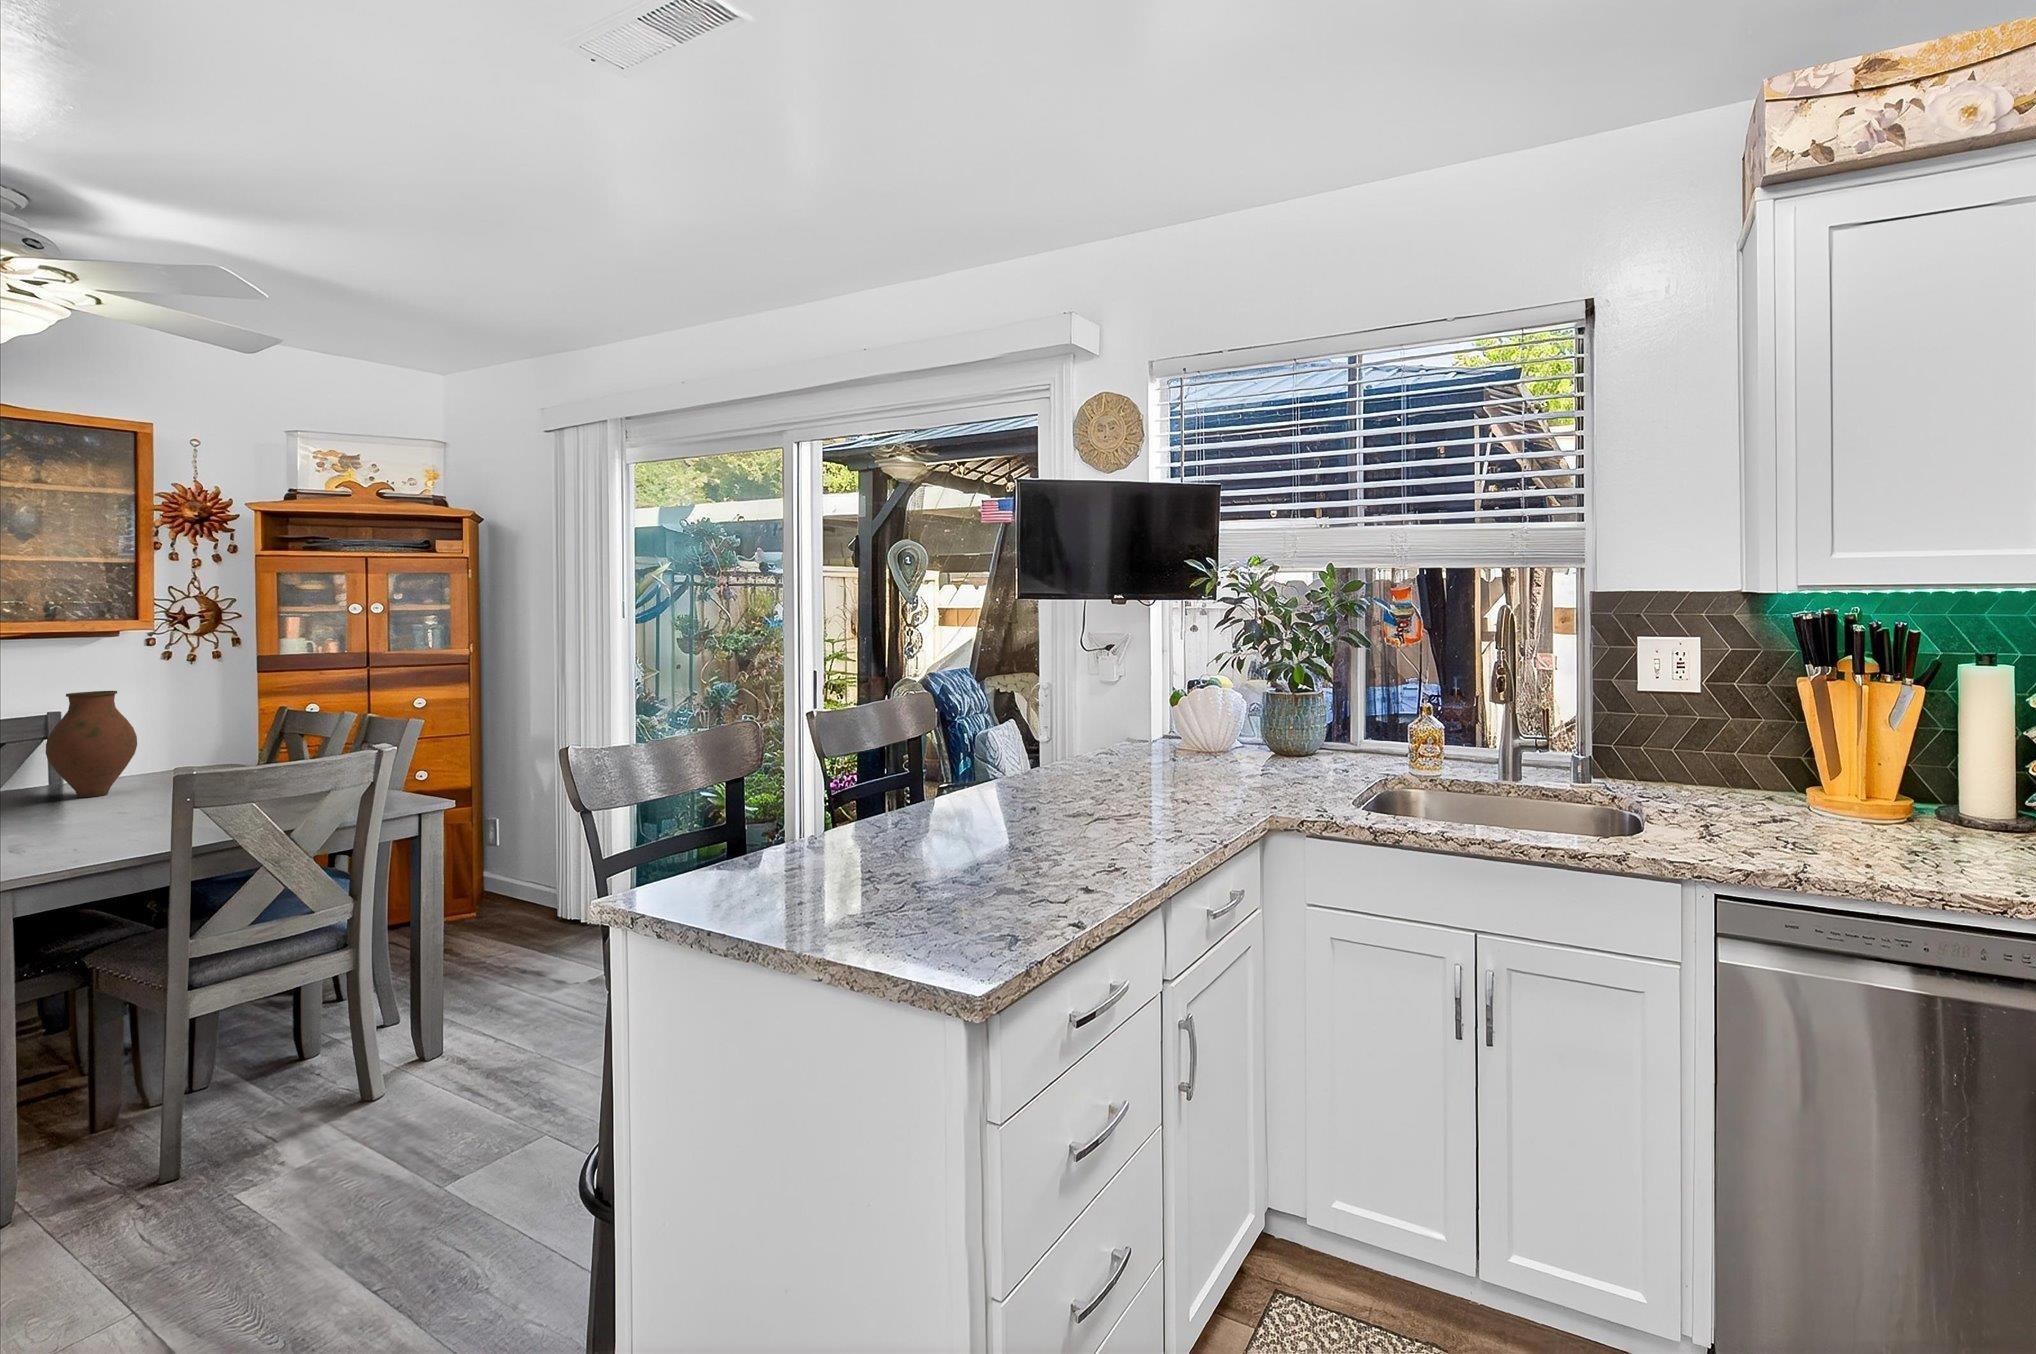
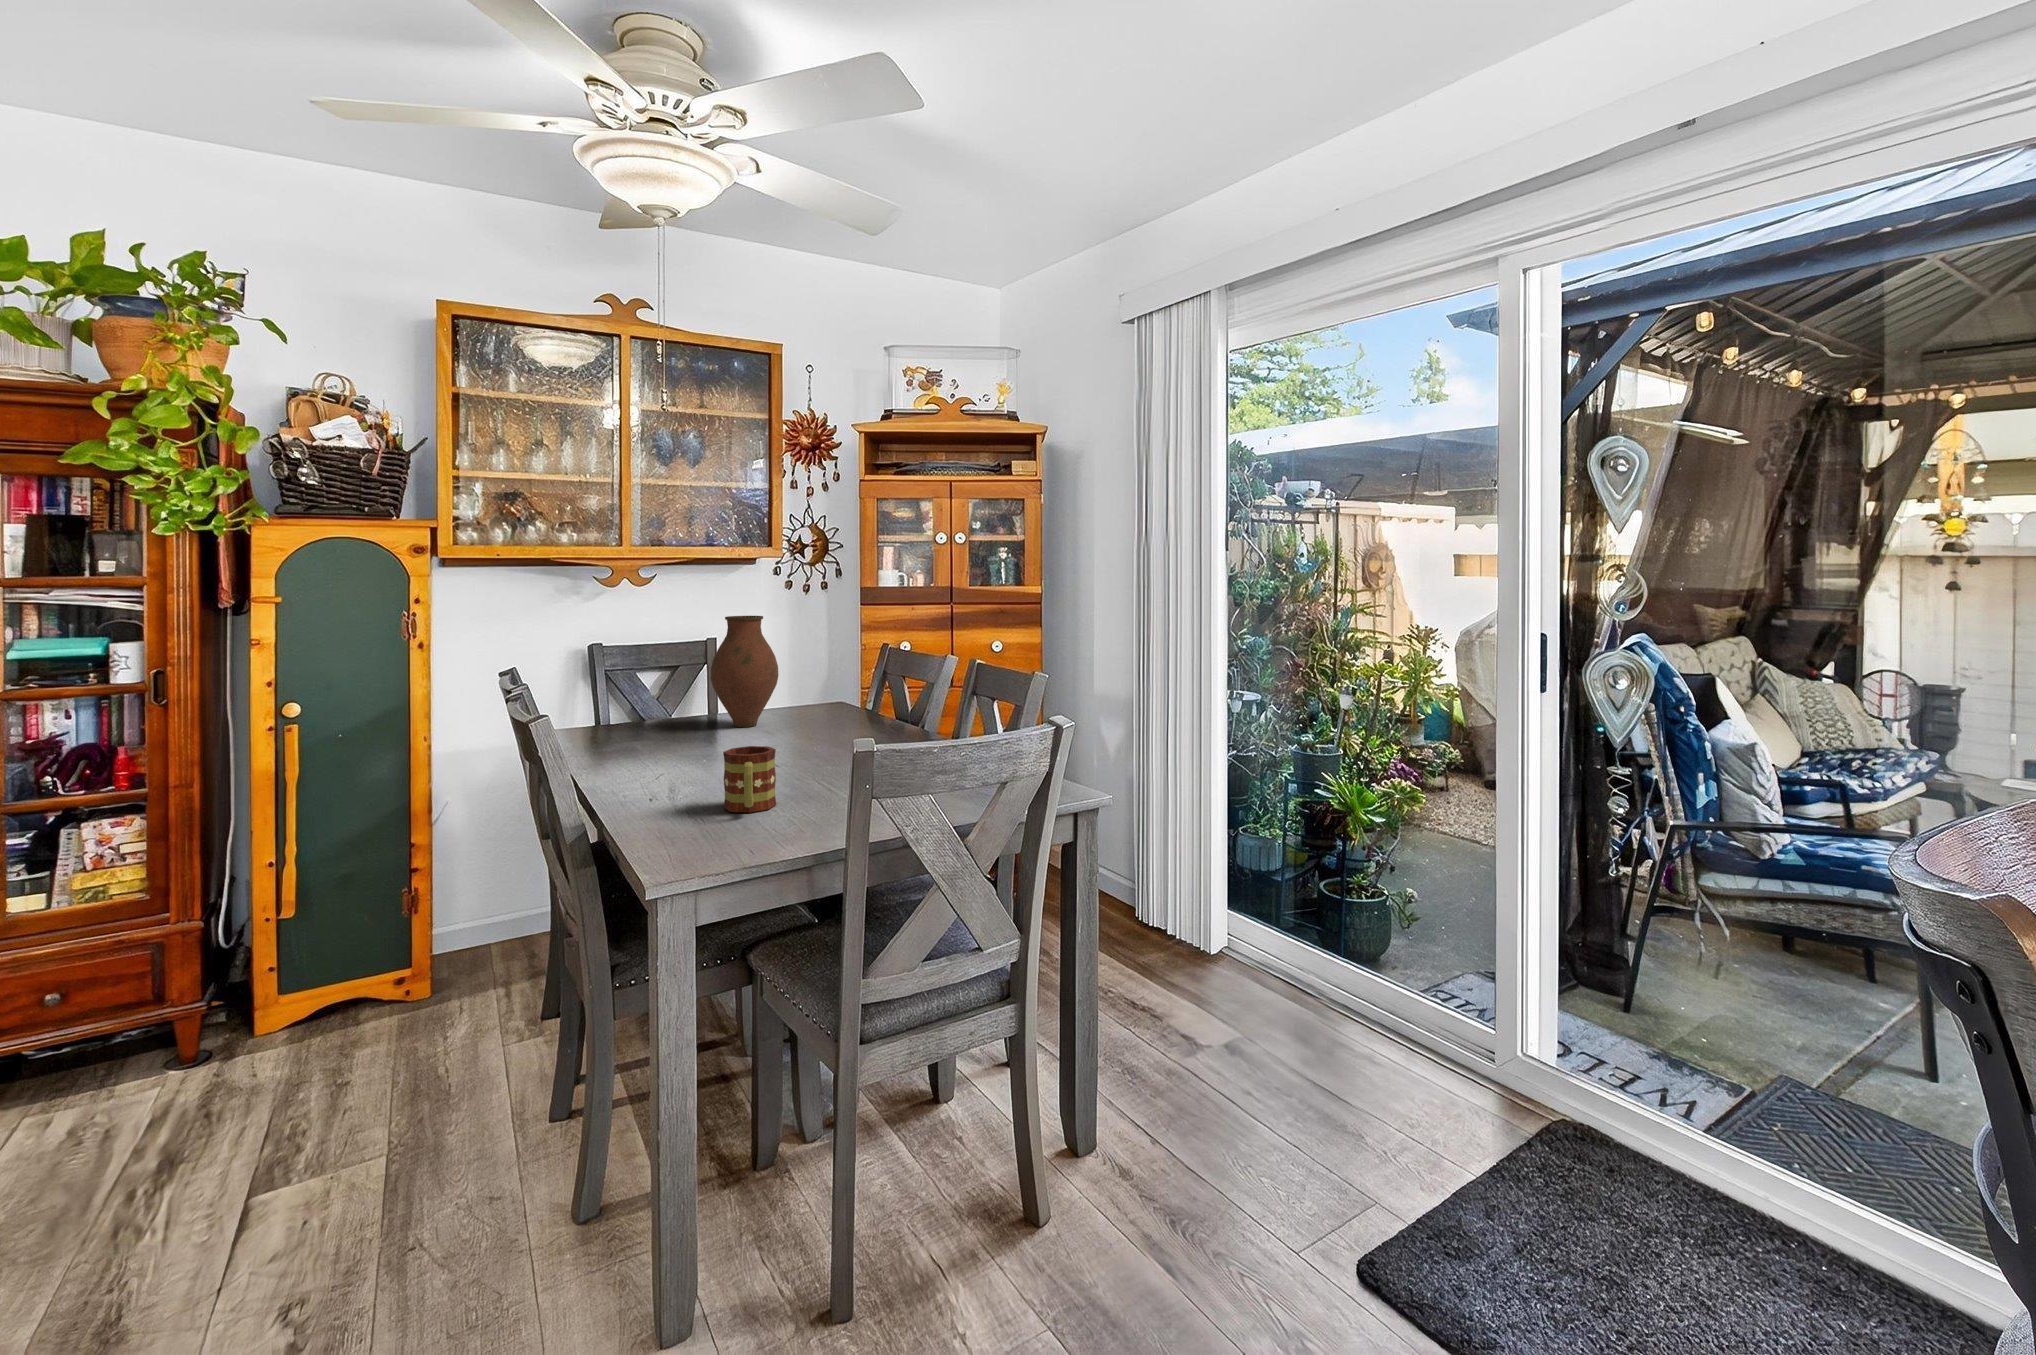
mug: none [44,801,107,857] -> present [723,746,776,813]

